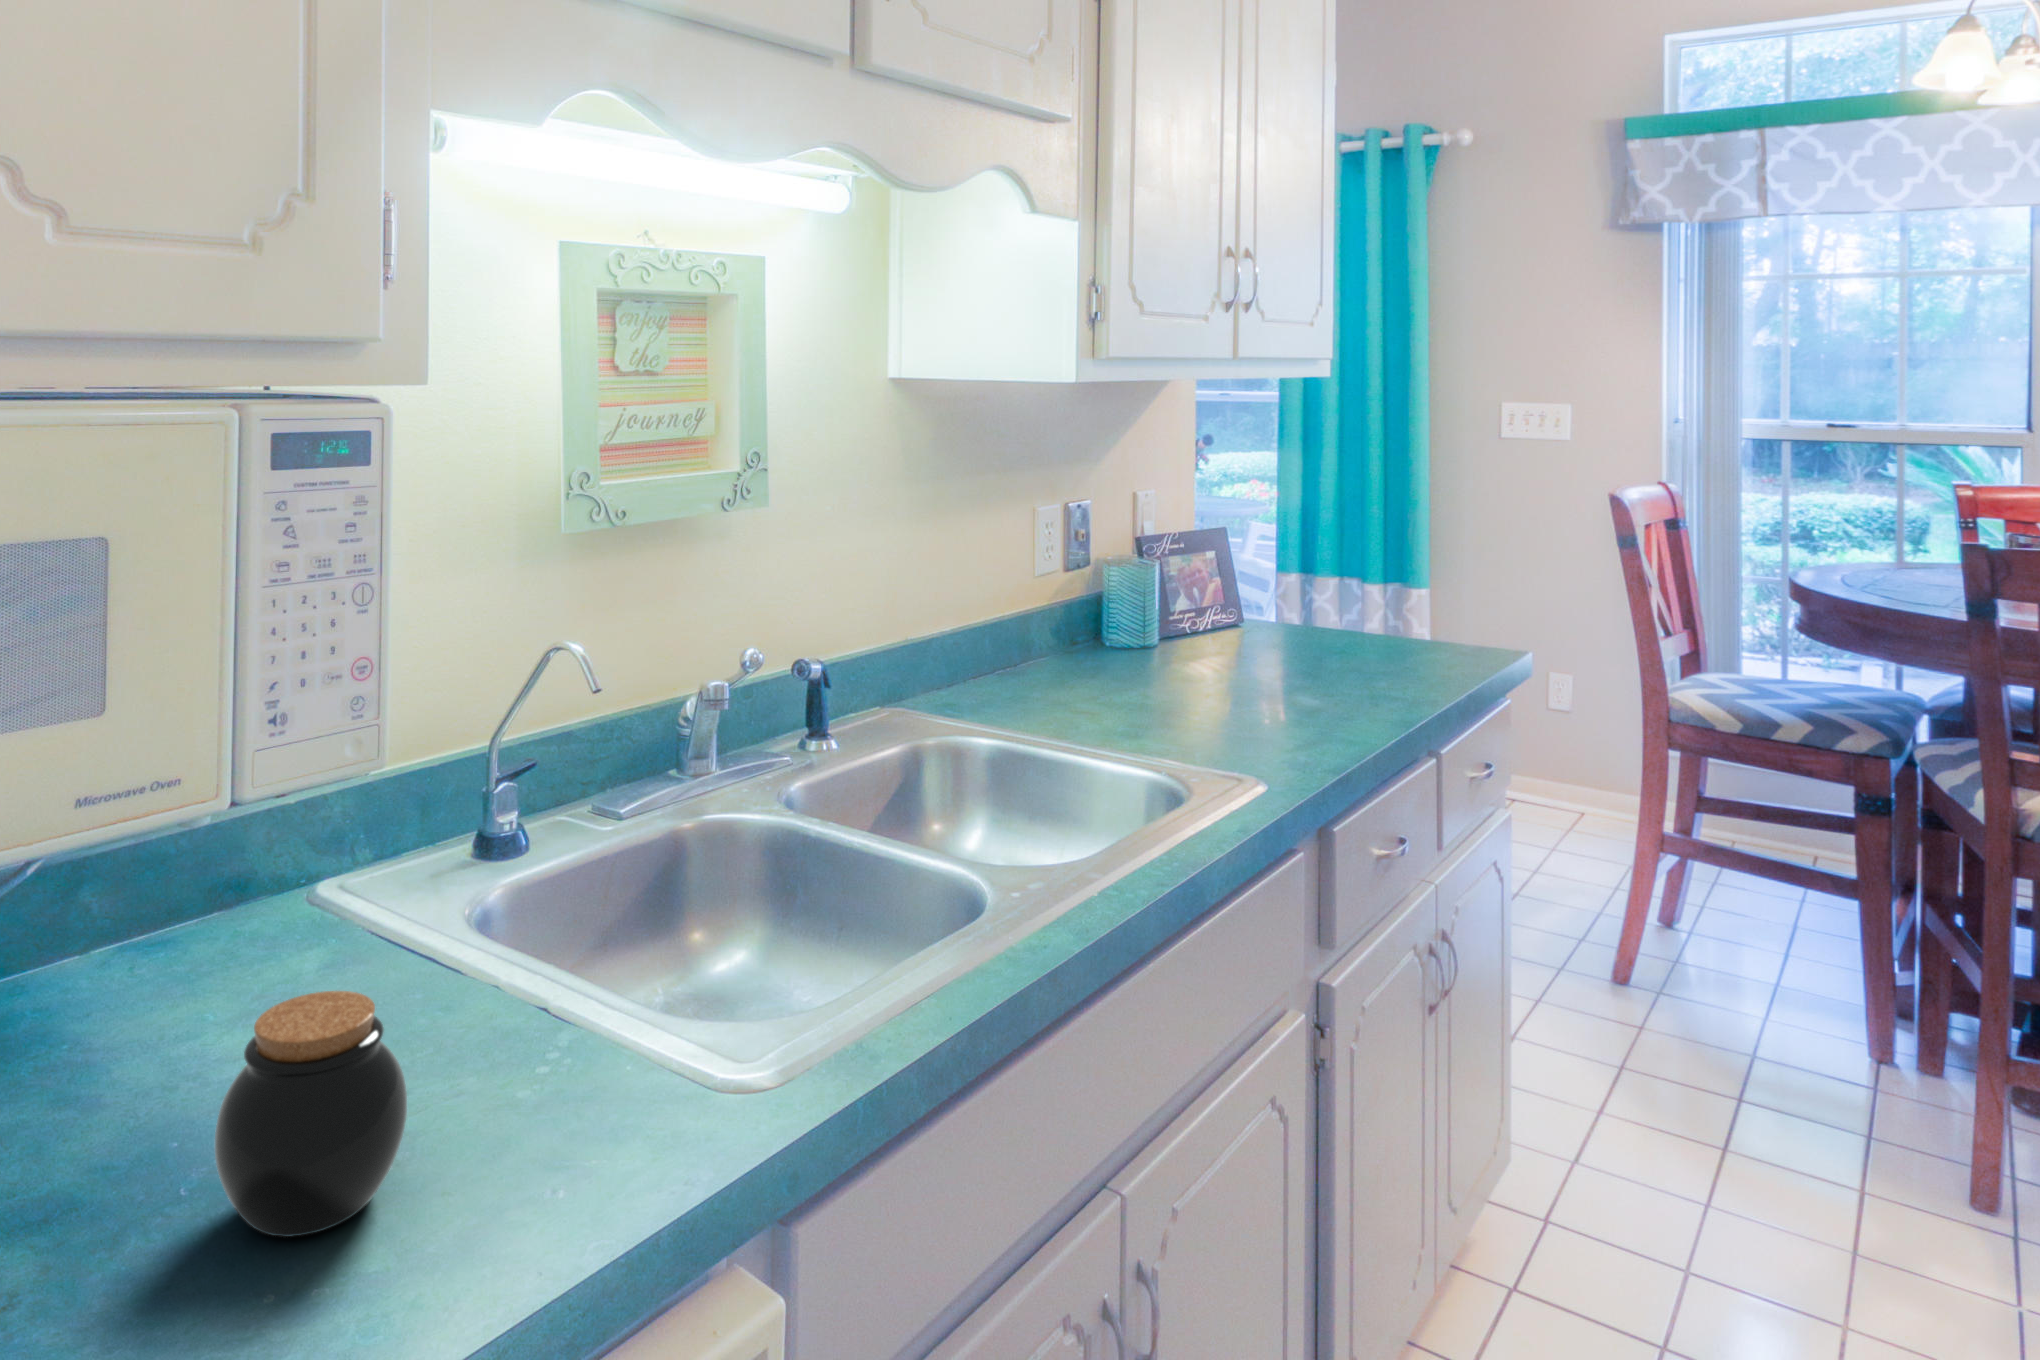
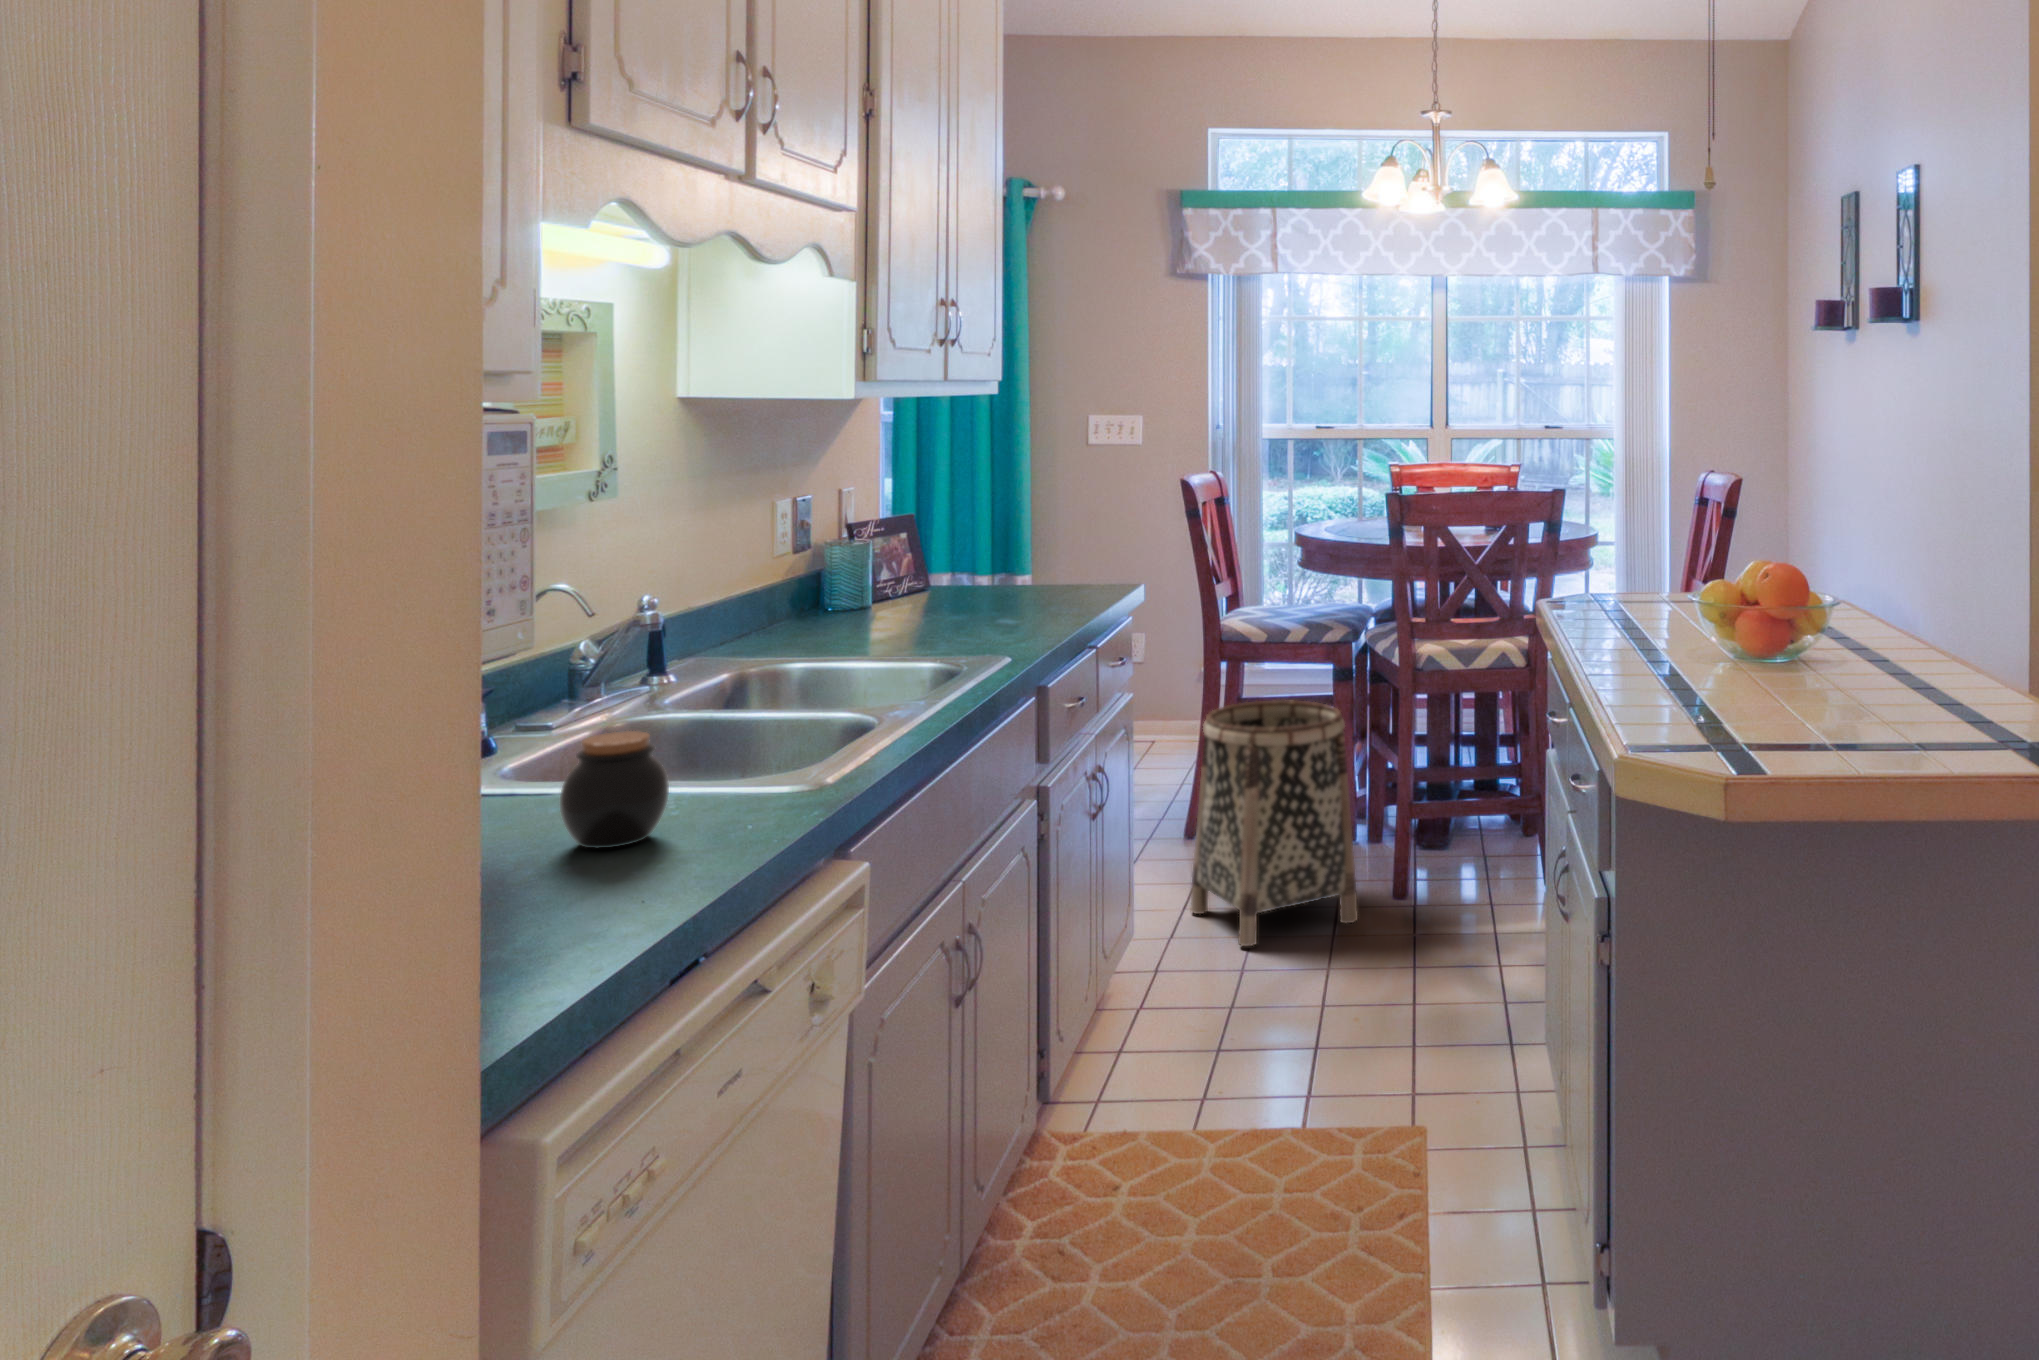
basket: none [1613,830,1903,1232] -> present [1191,700,1358,946]

